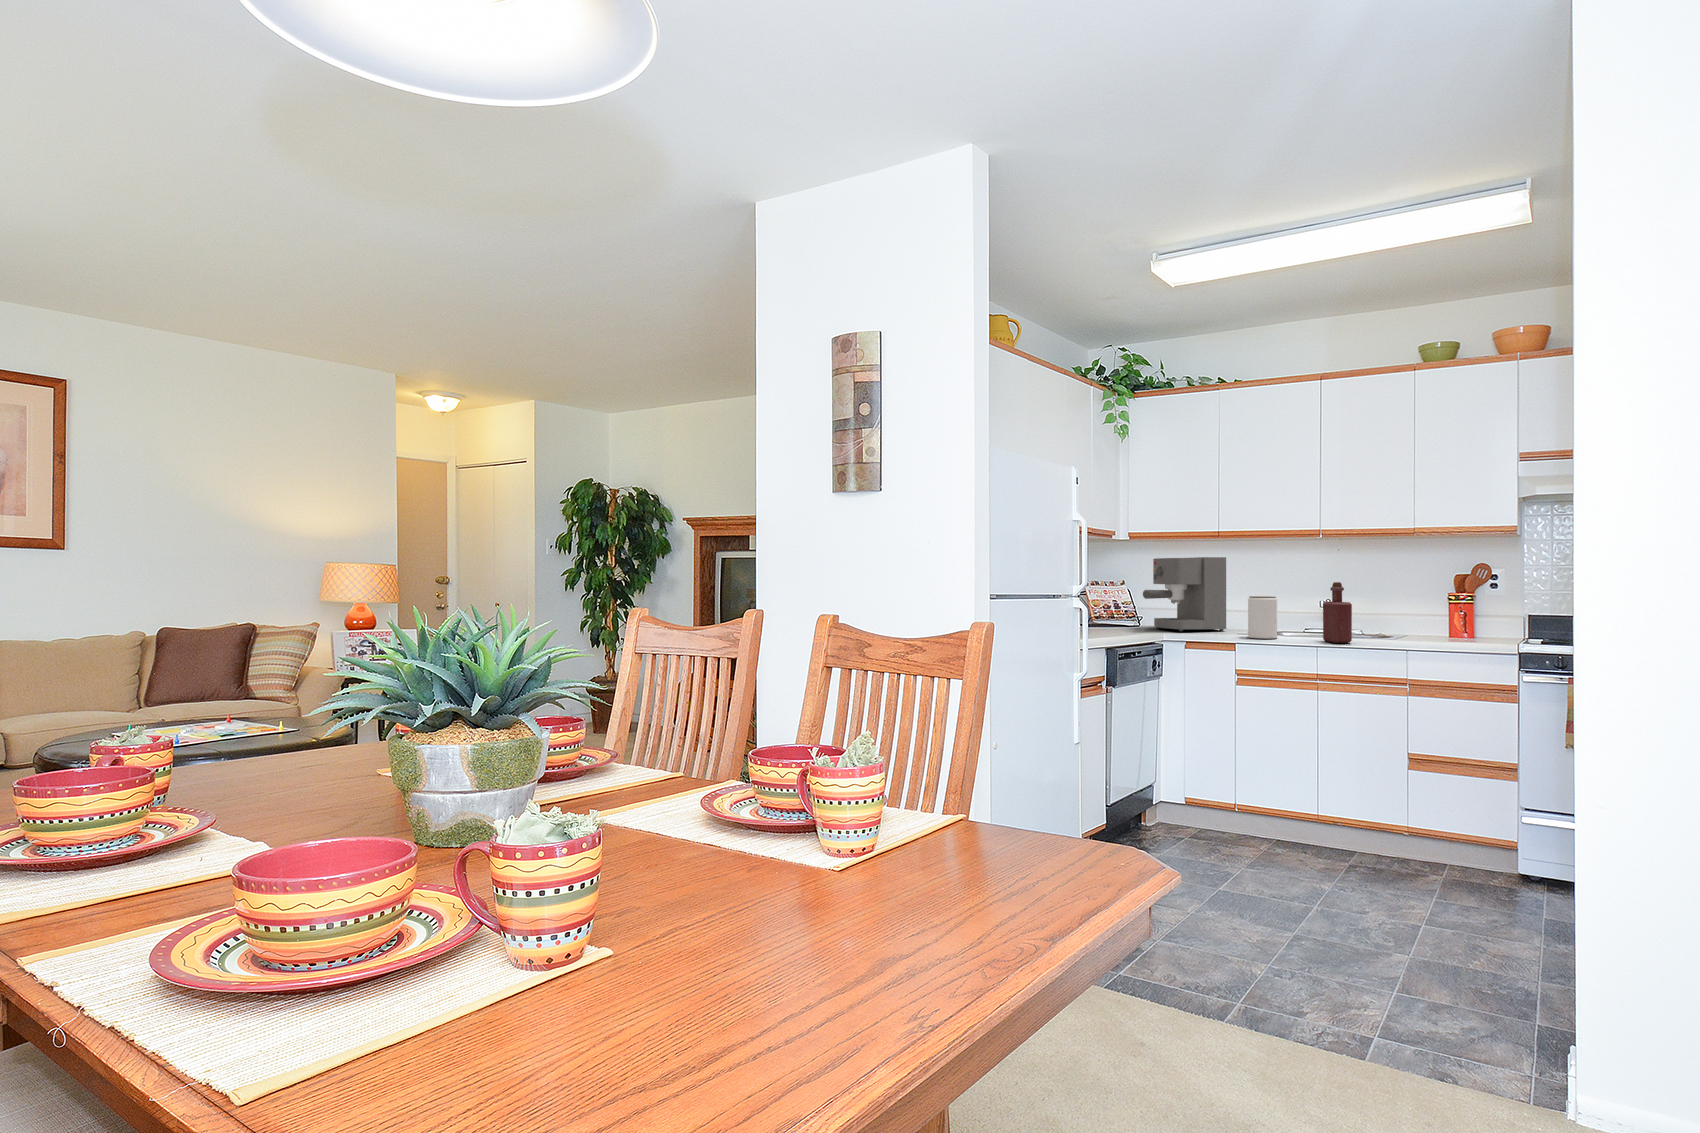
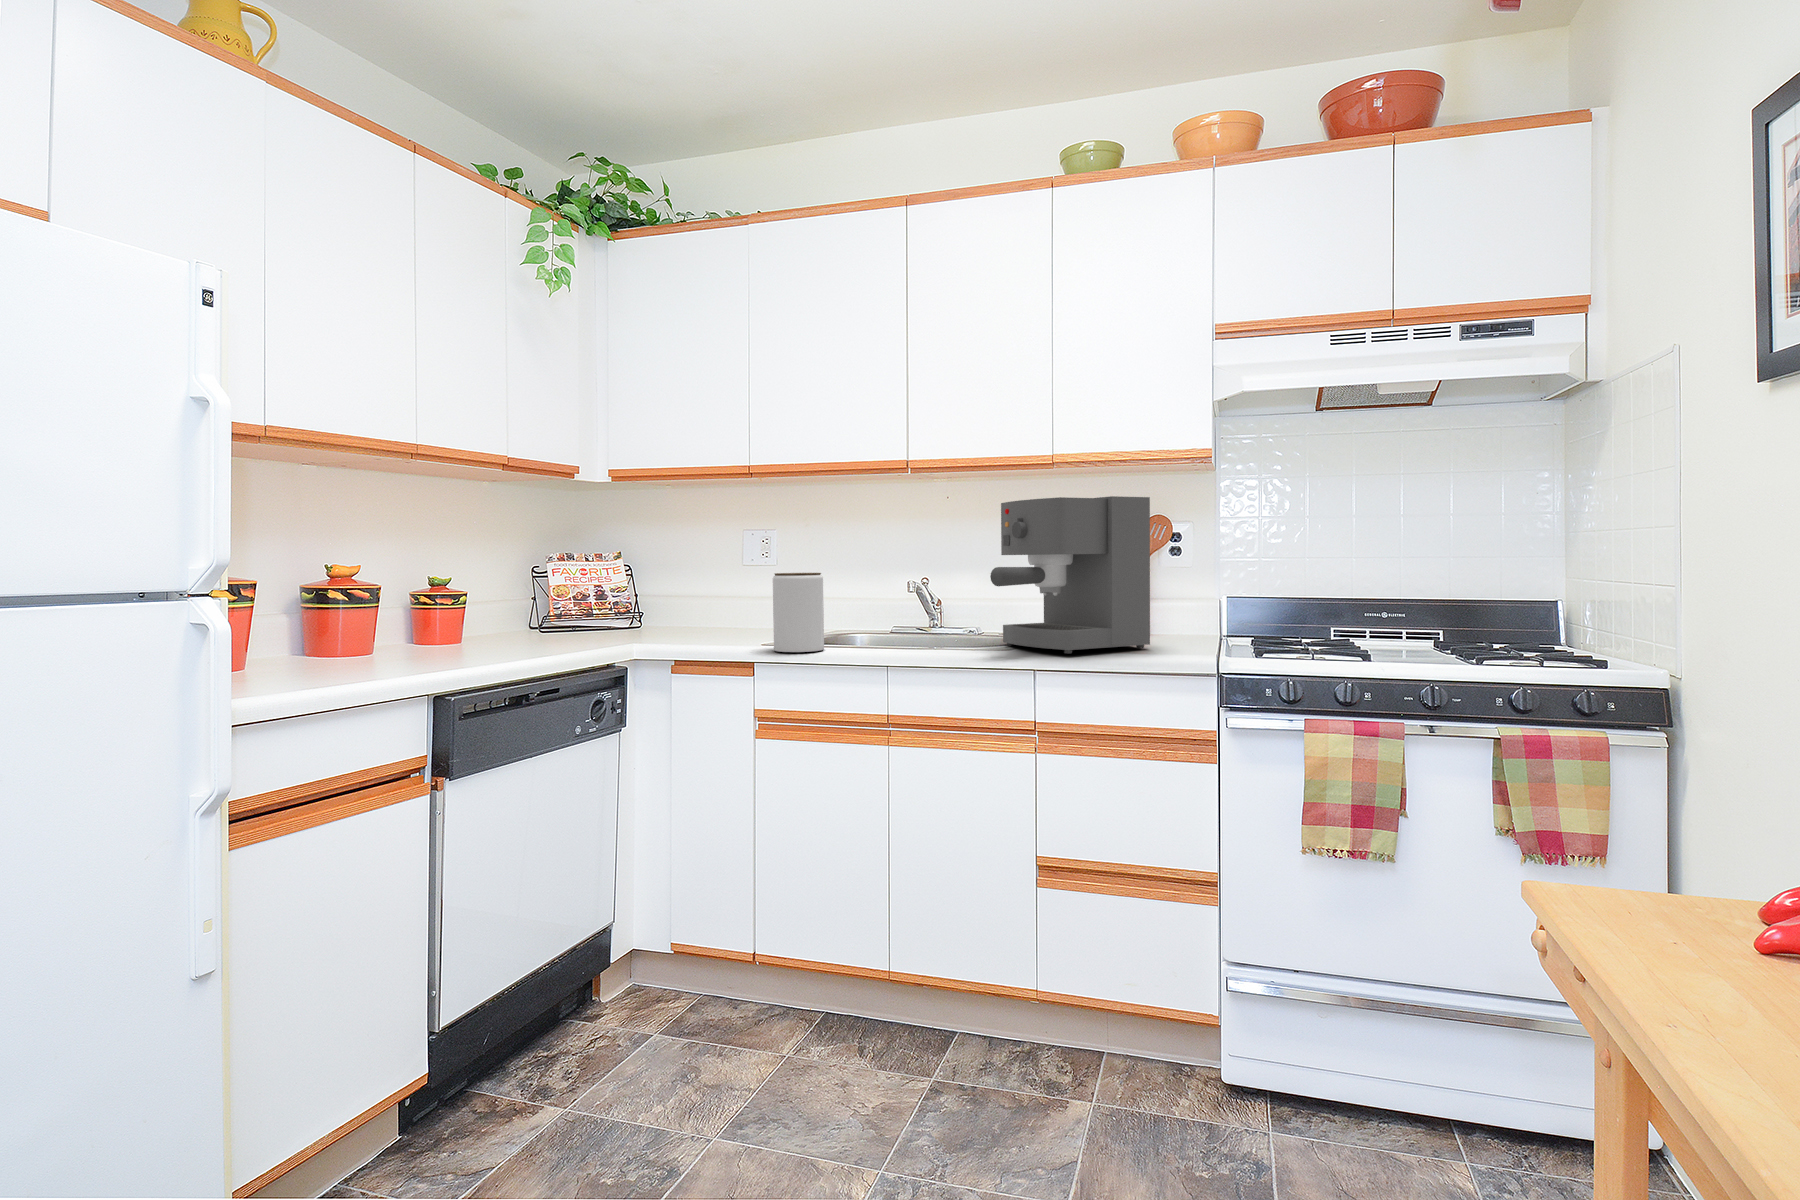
coffee maker: present [1143,557,1226,631] -> present [990,496,1150,653]
bottle: present [1323,582,1352,643] -> none [896,543,942,658]

